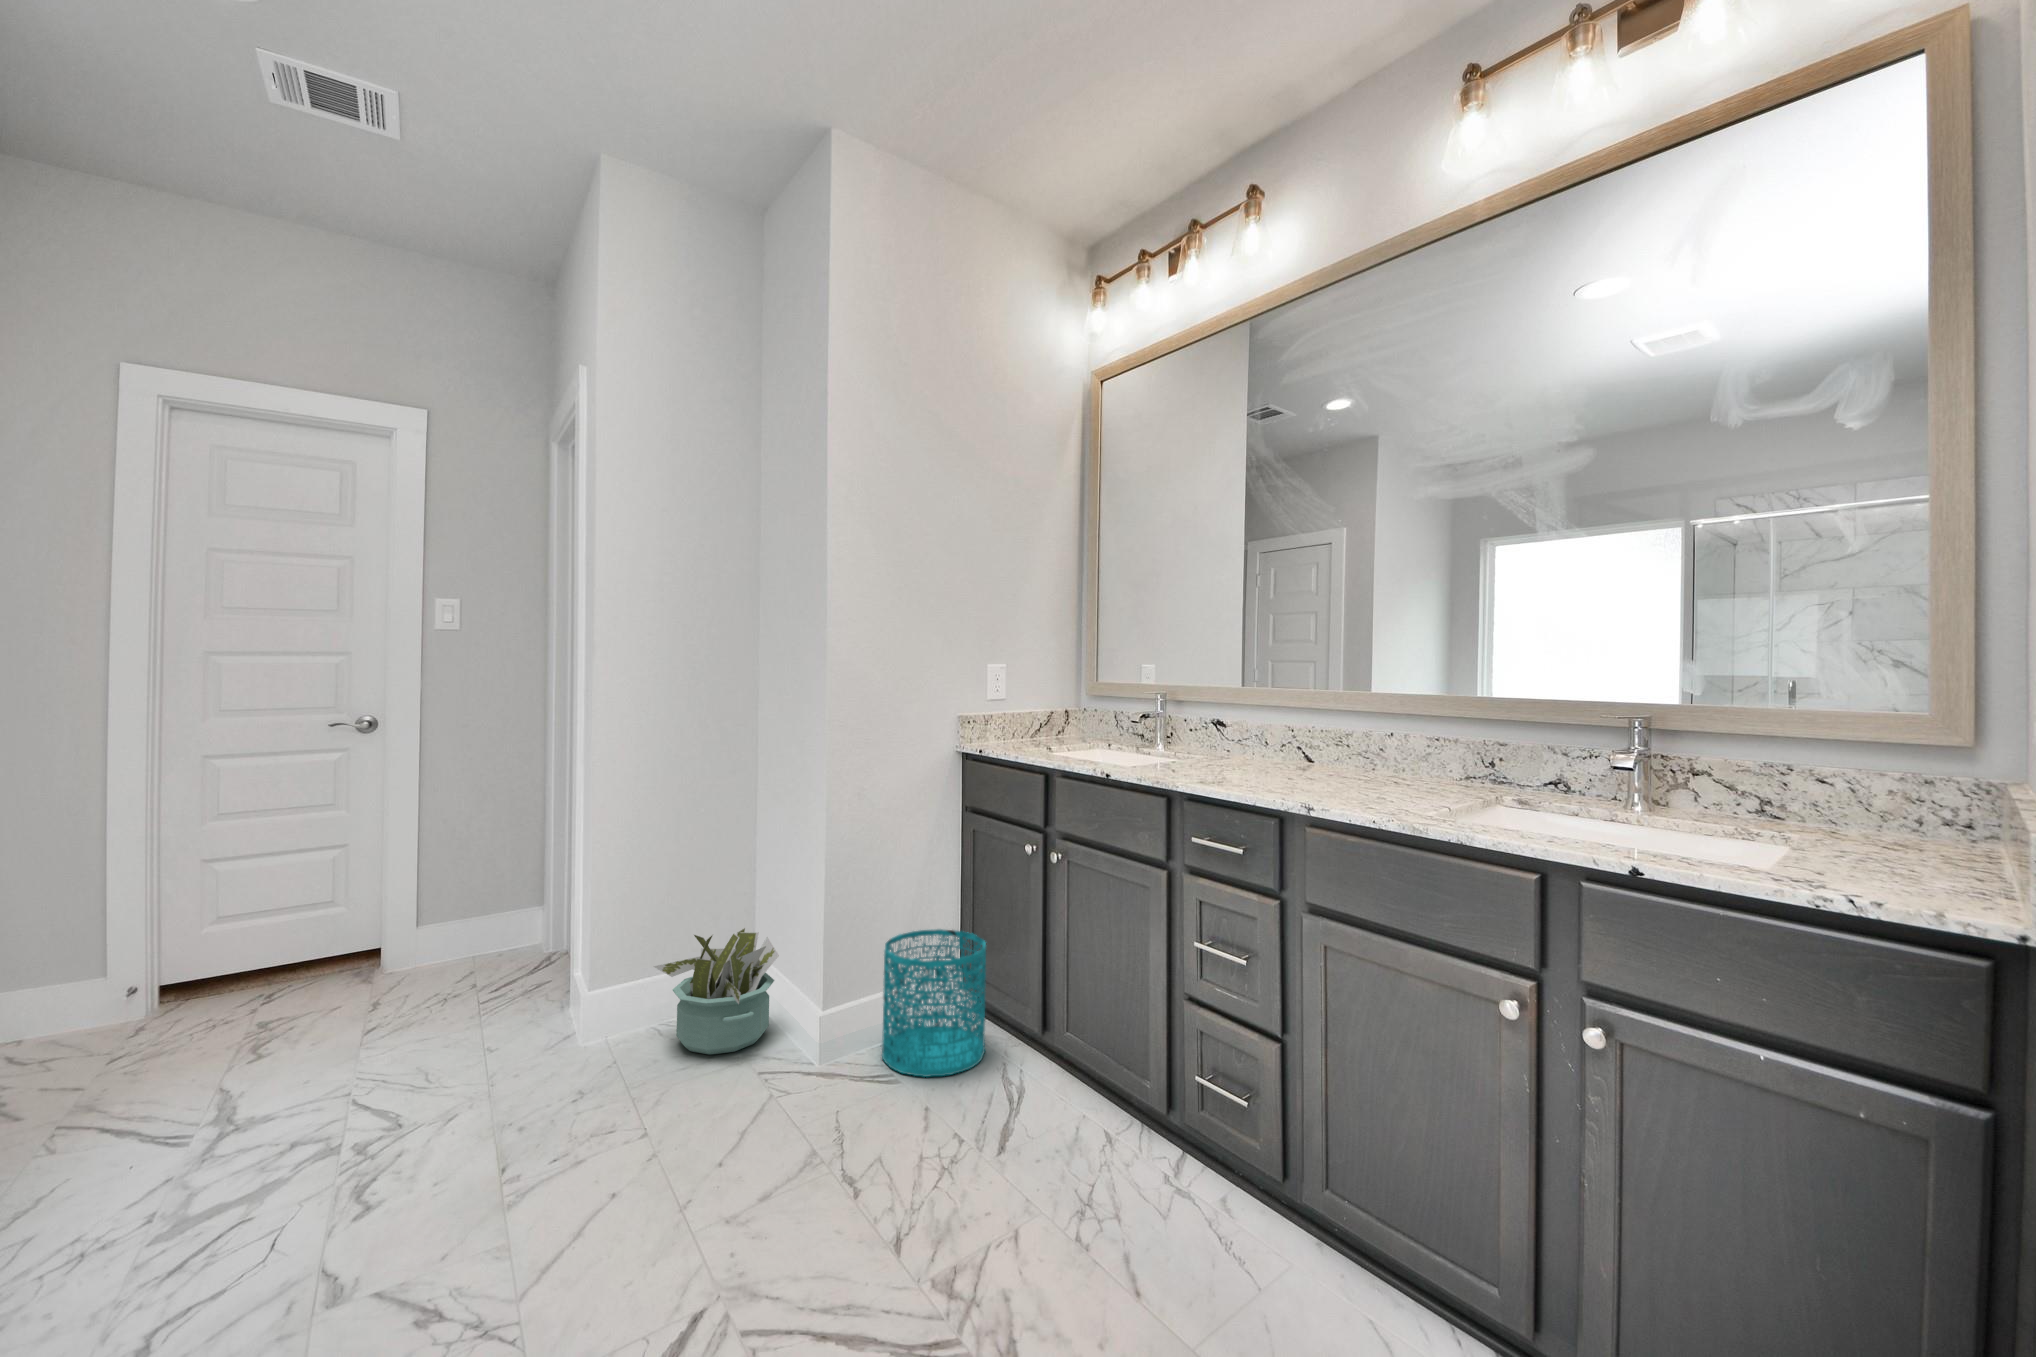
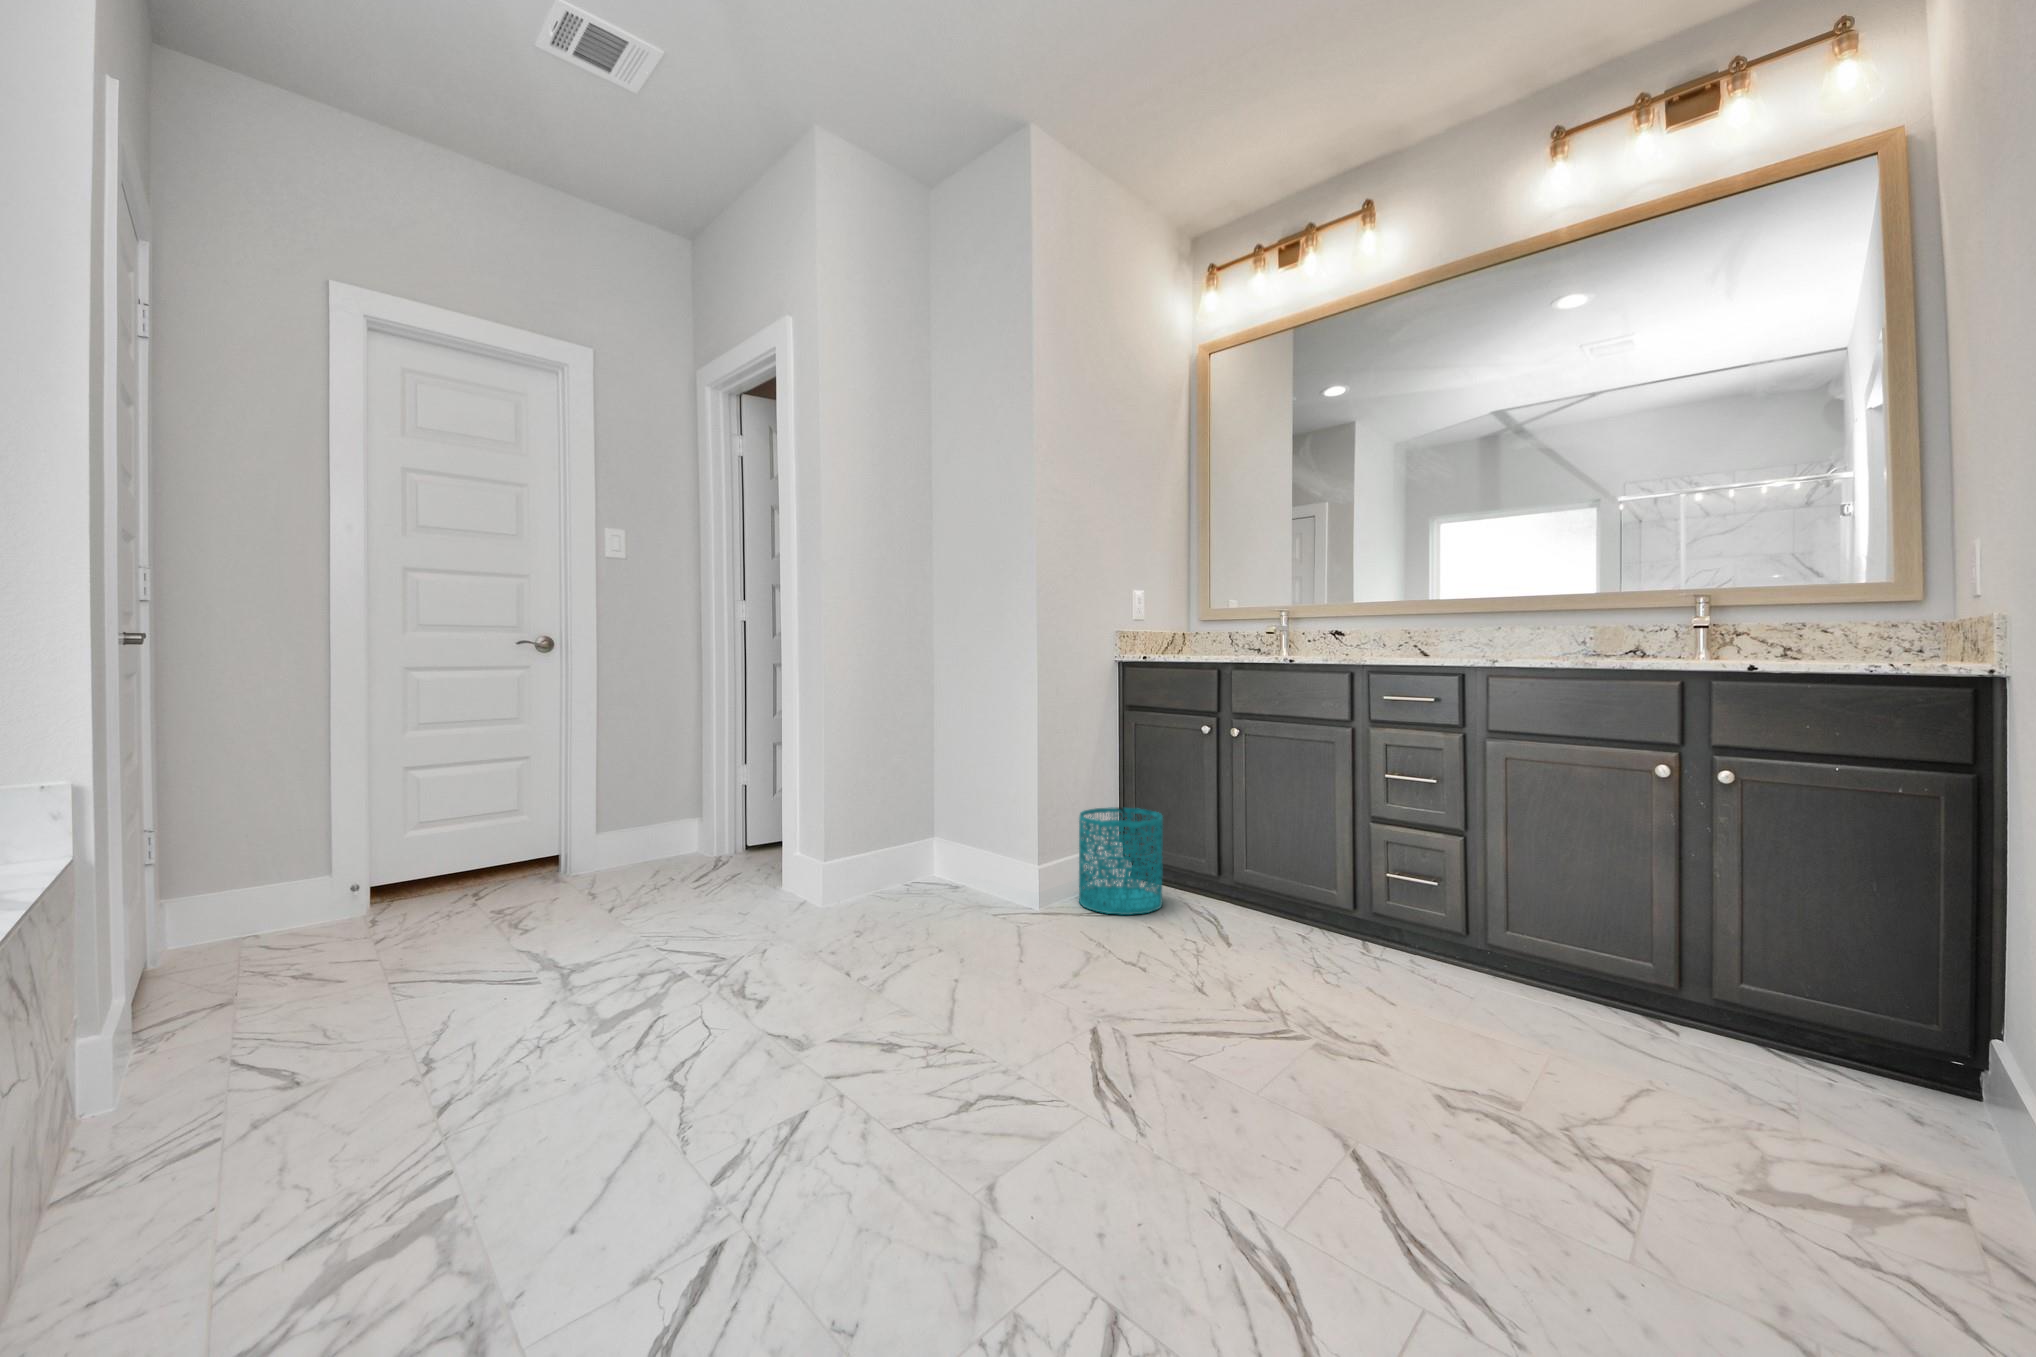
decorative plant: present [654,928,779,1055] -> none [878,815,983,911]

